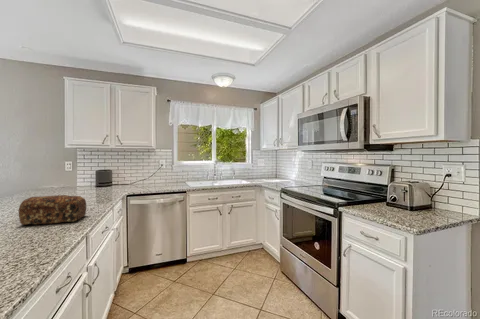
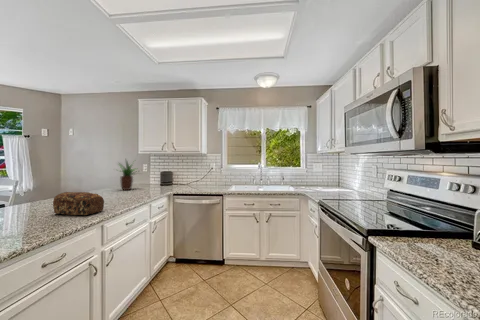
potted plant: none [40,154,80,194] -> present [120,161,137,190]

